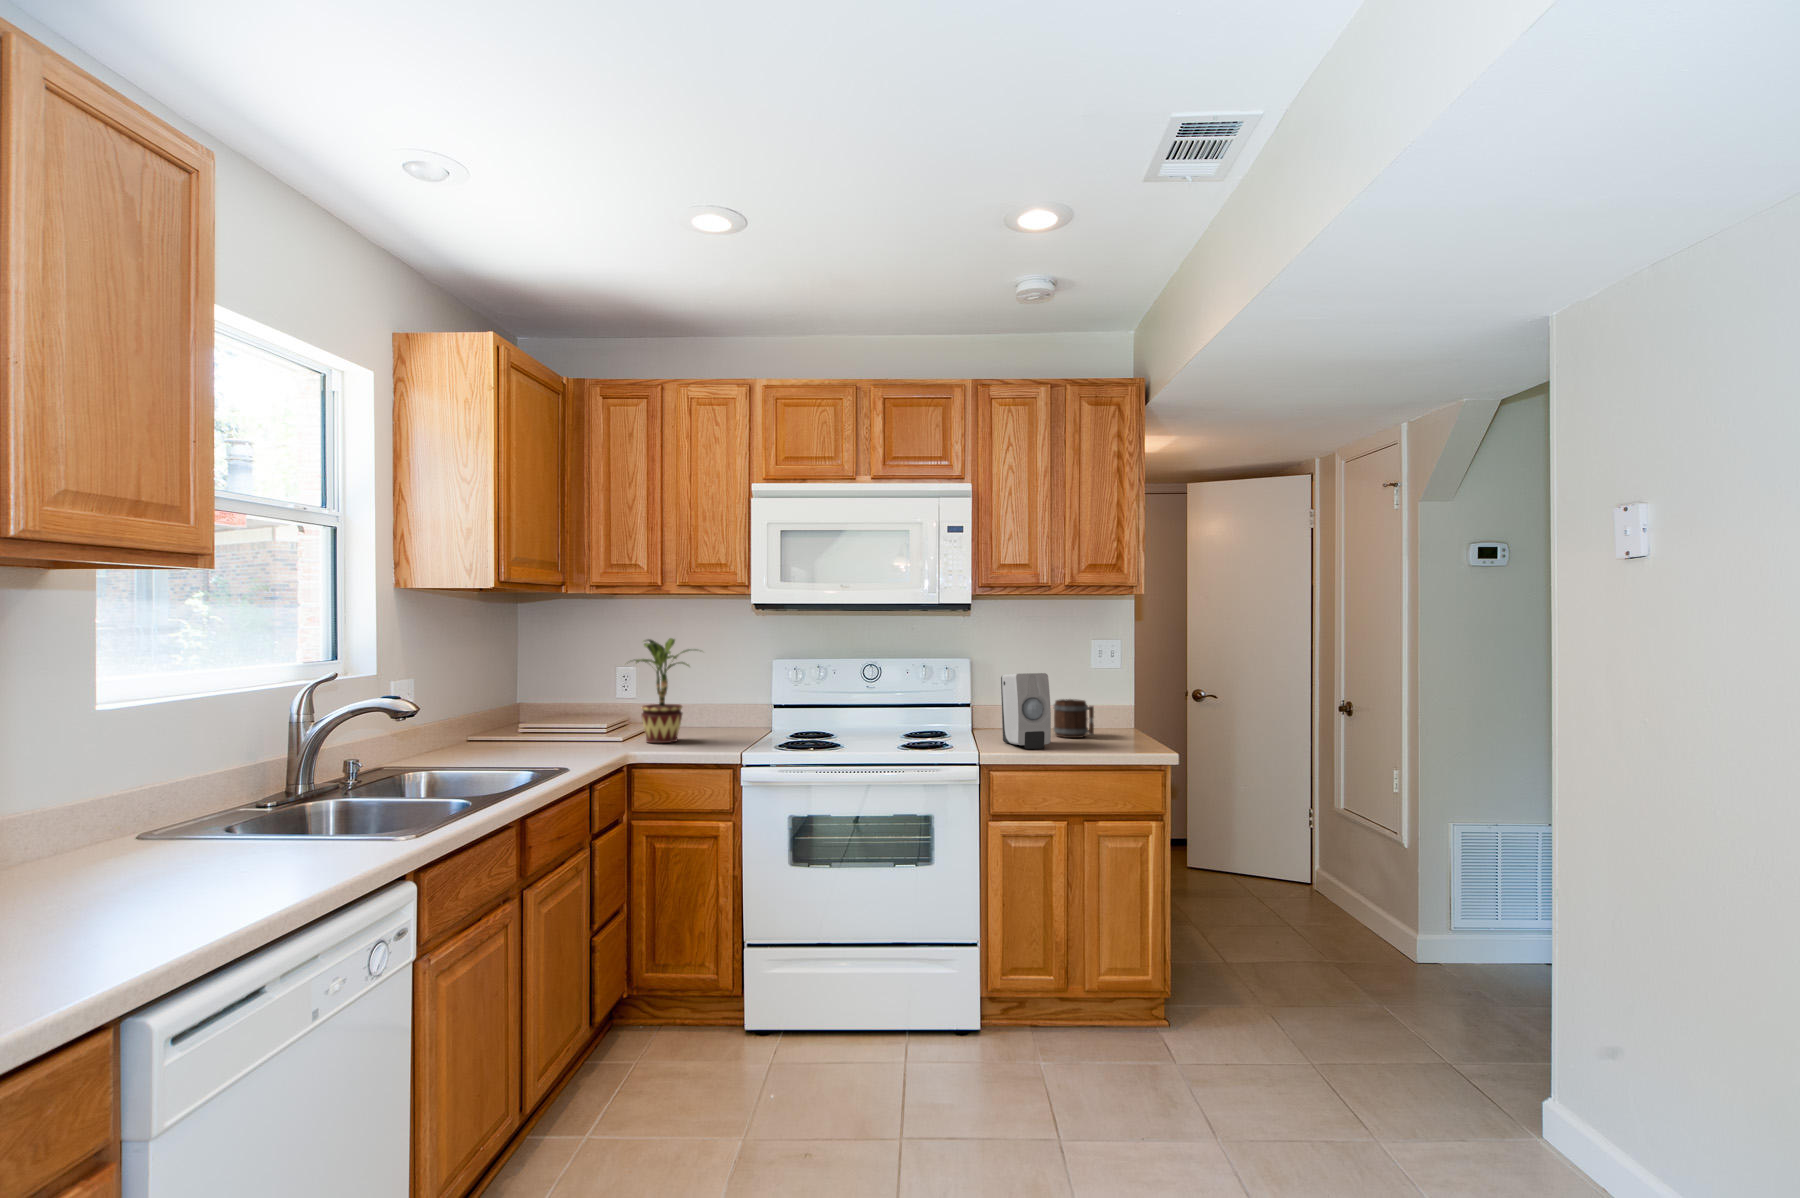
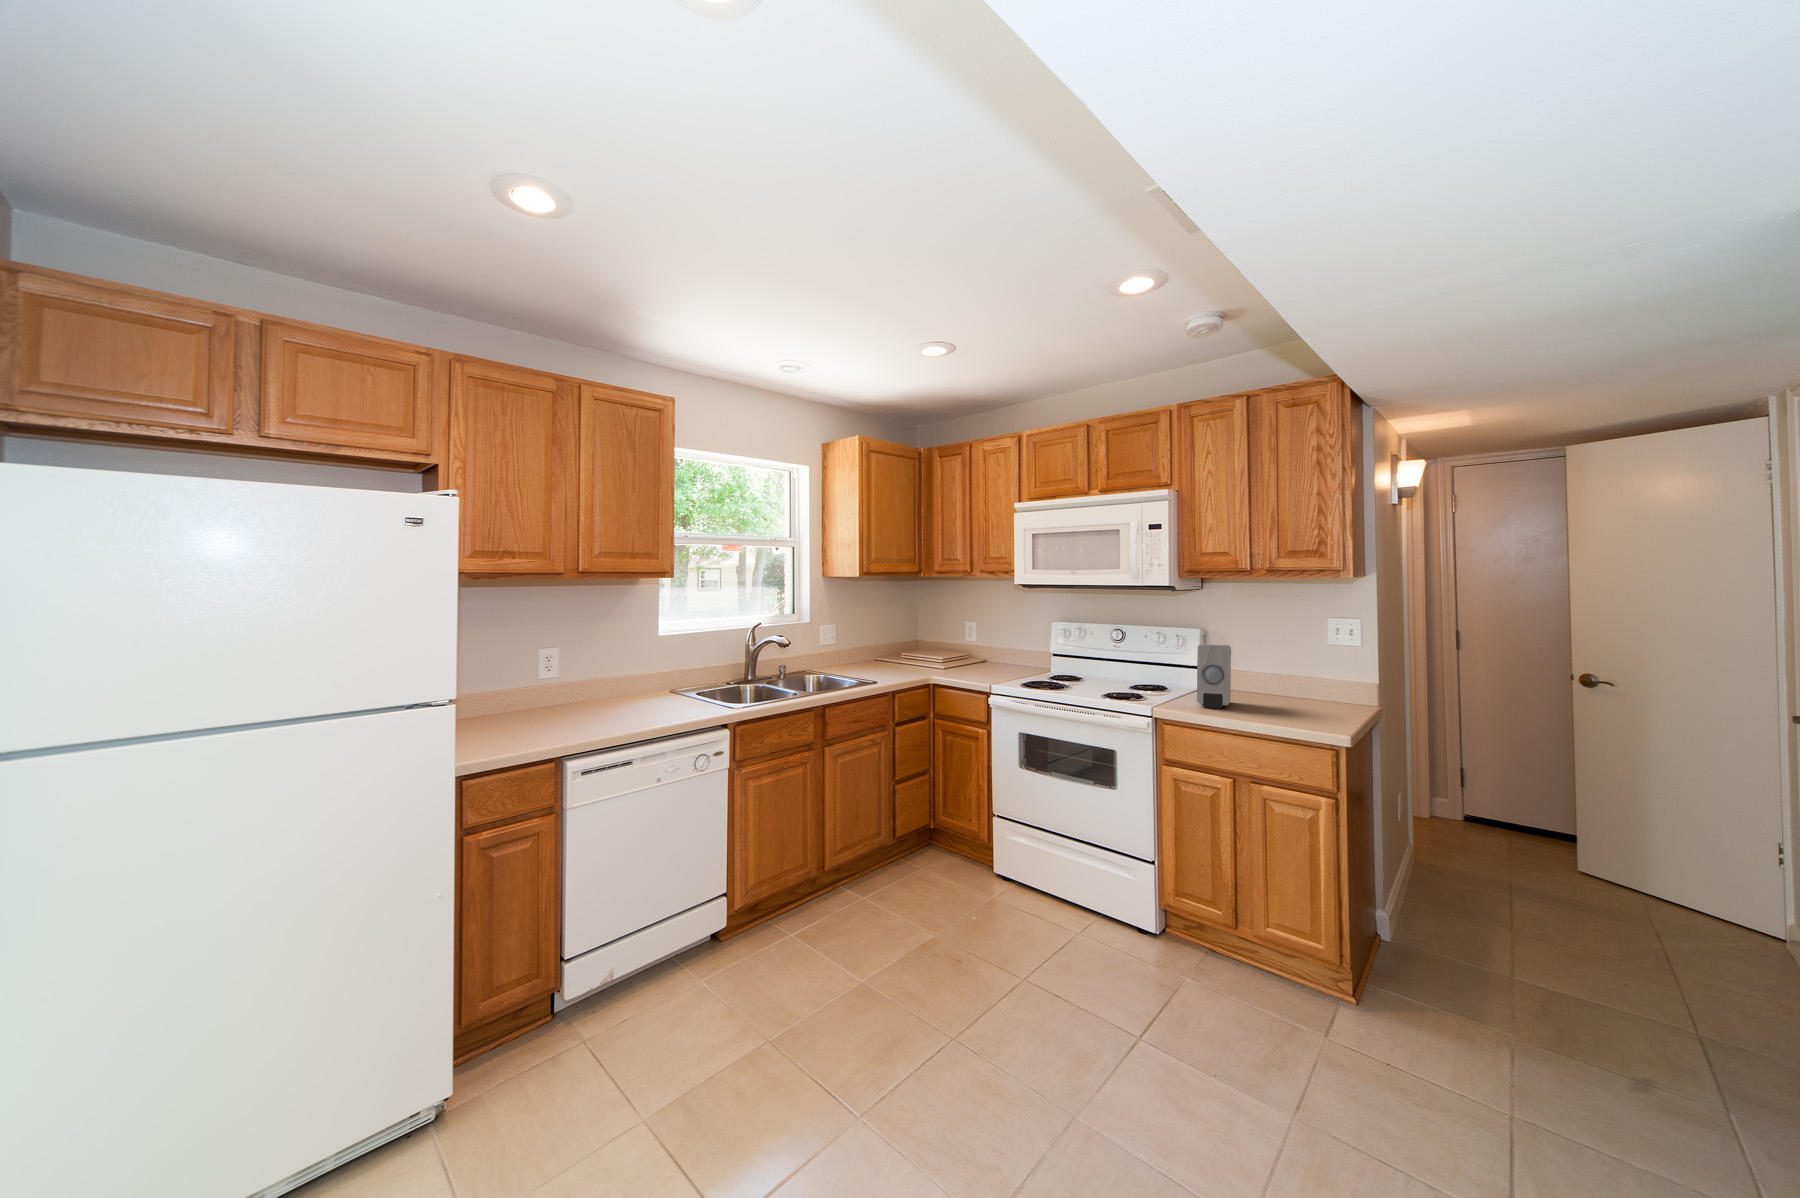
potted plant: present [632,638,696,743] -> none [947,607,994,675]
mug: present [1054,699,1094,738] -> none [1264,668,1299,704]

